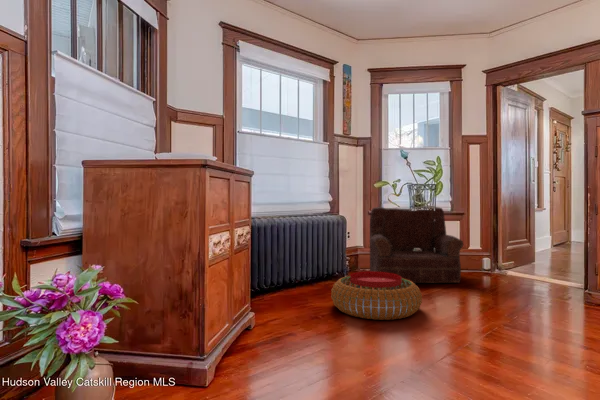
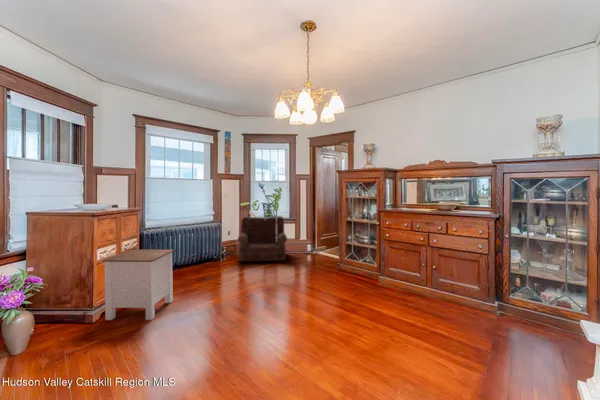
side table: none [220,243,325,384] -> present [103,250,174,320]
pouf: present [331,271,422,320] -> none [196,258,246,285]

